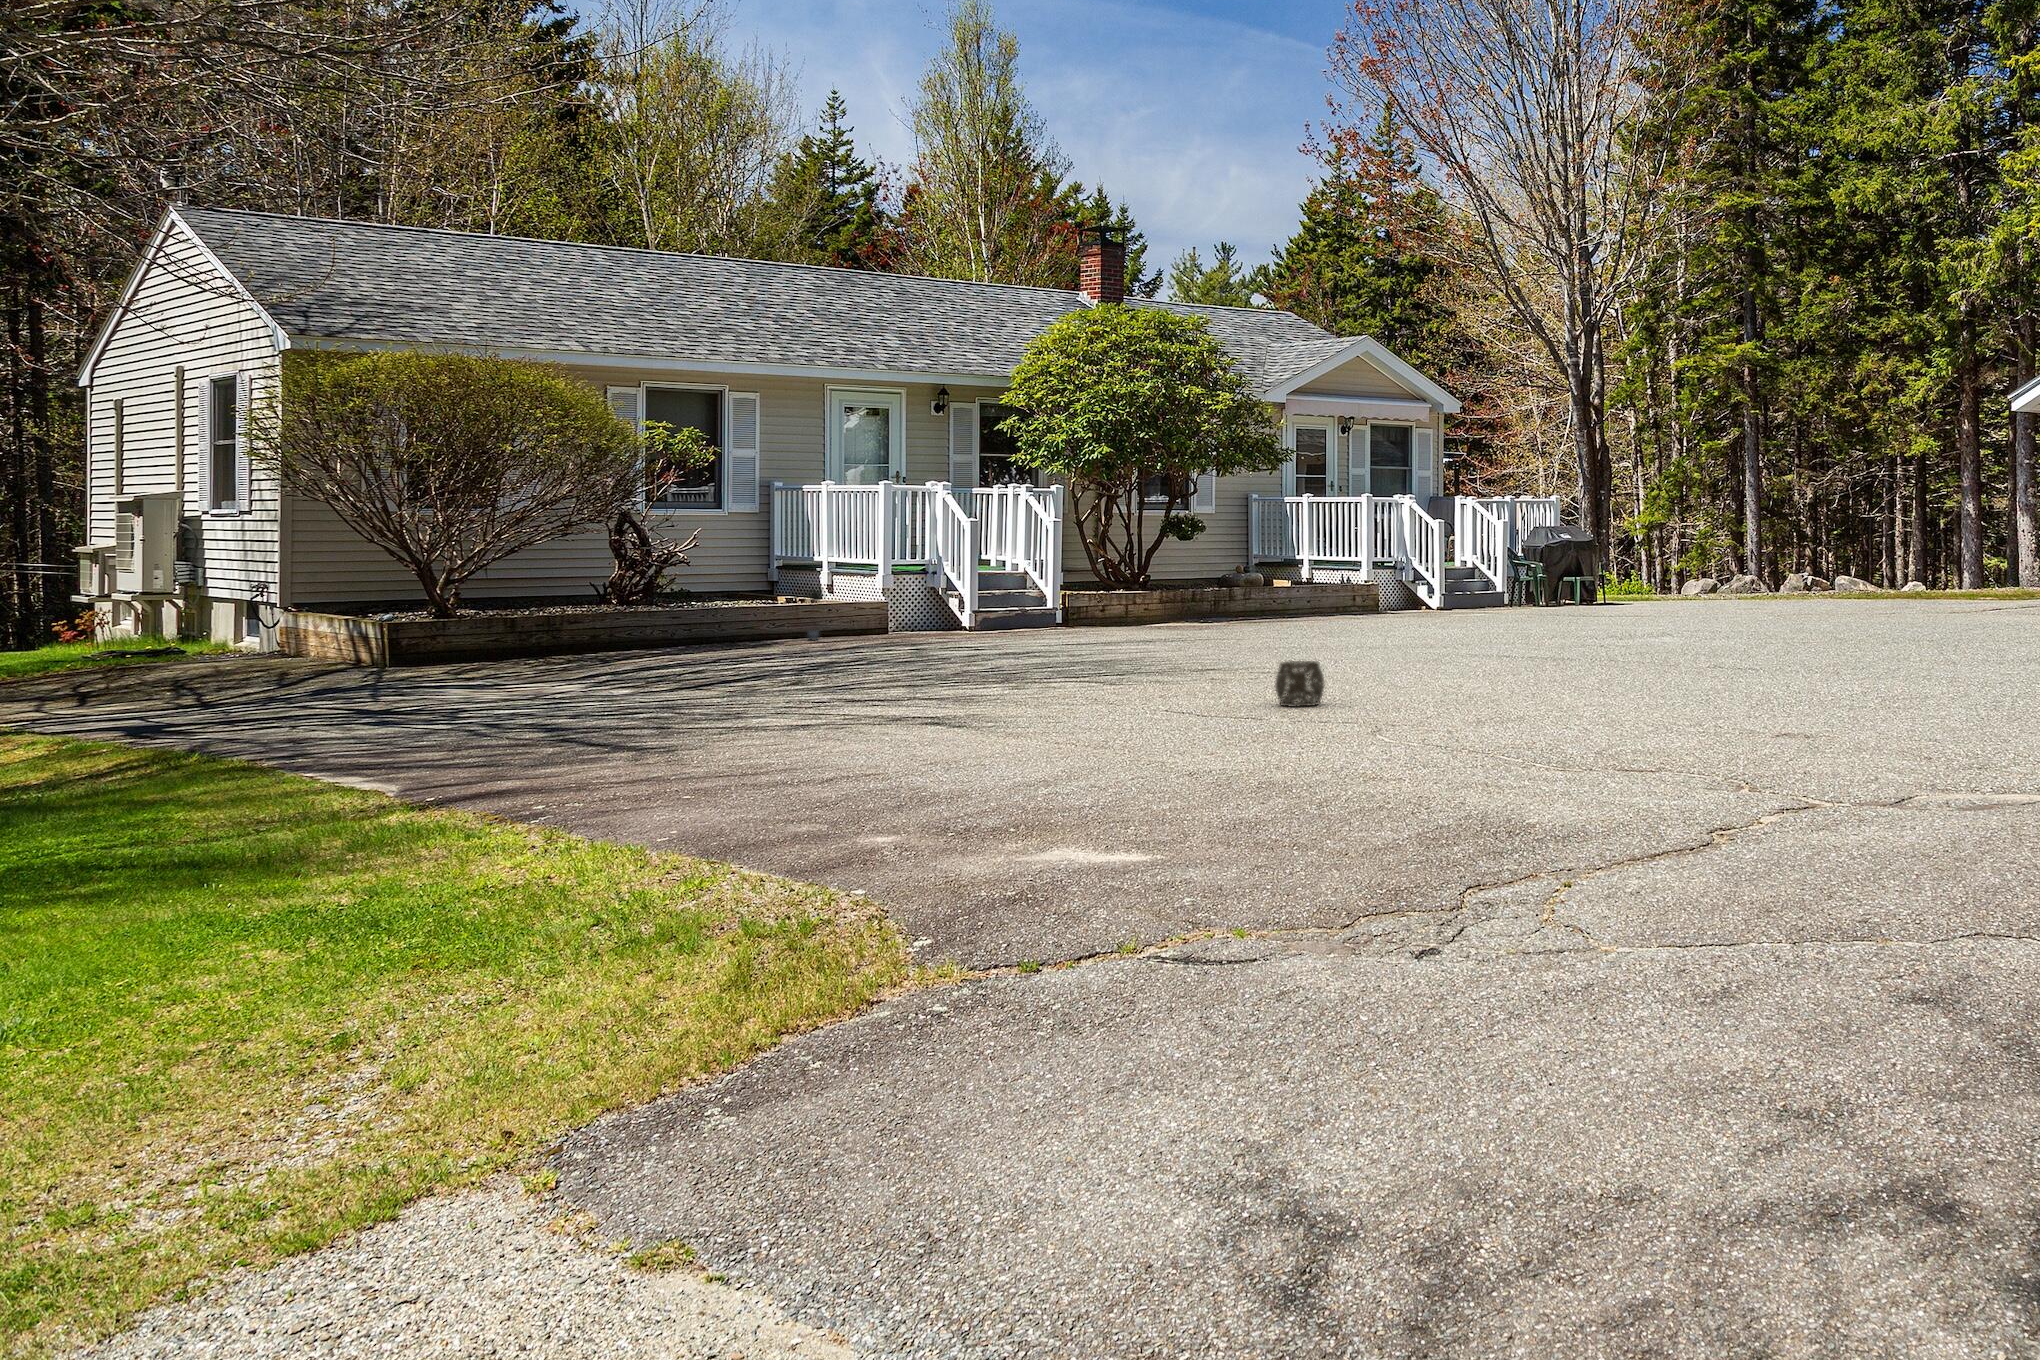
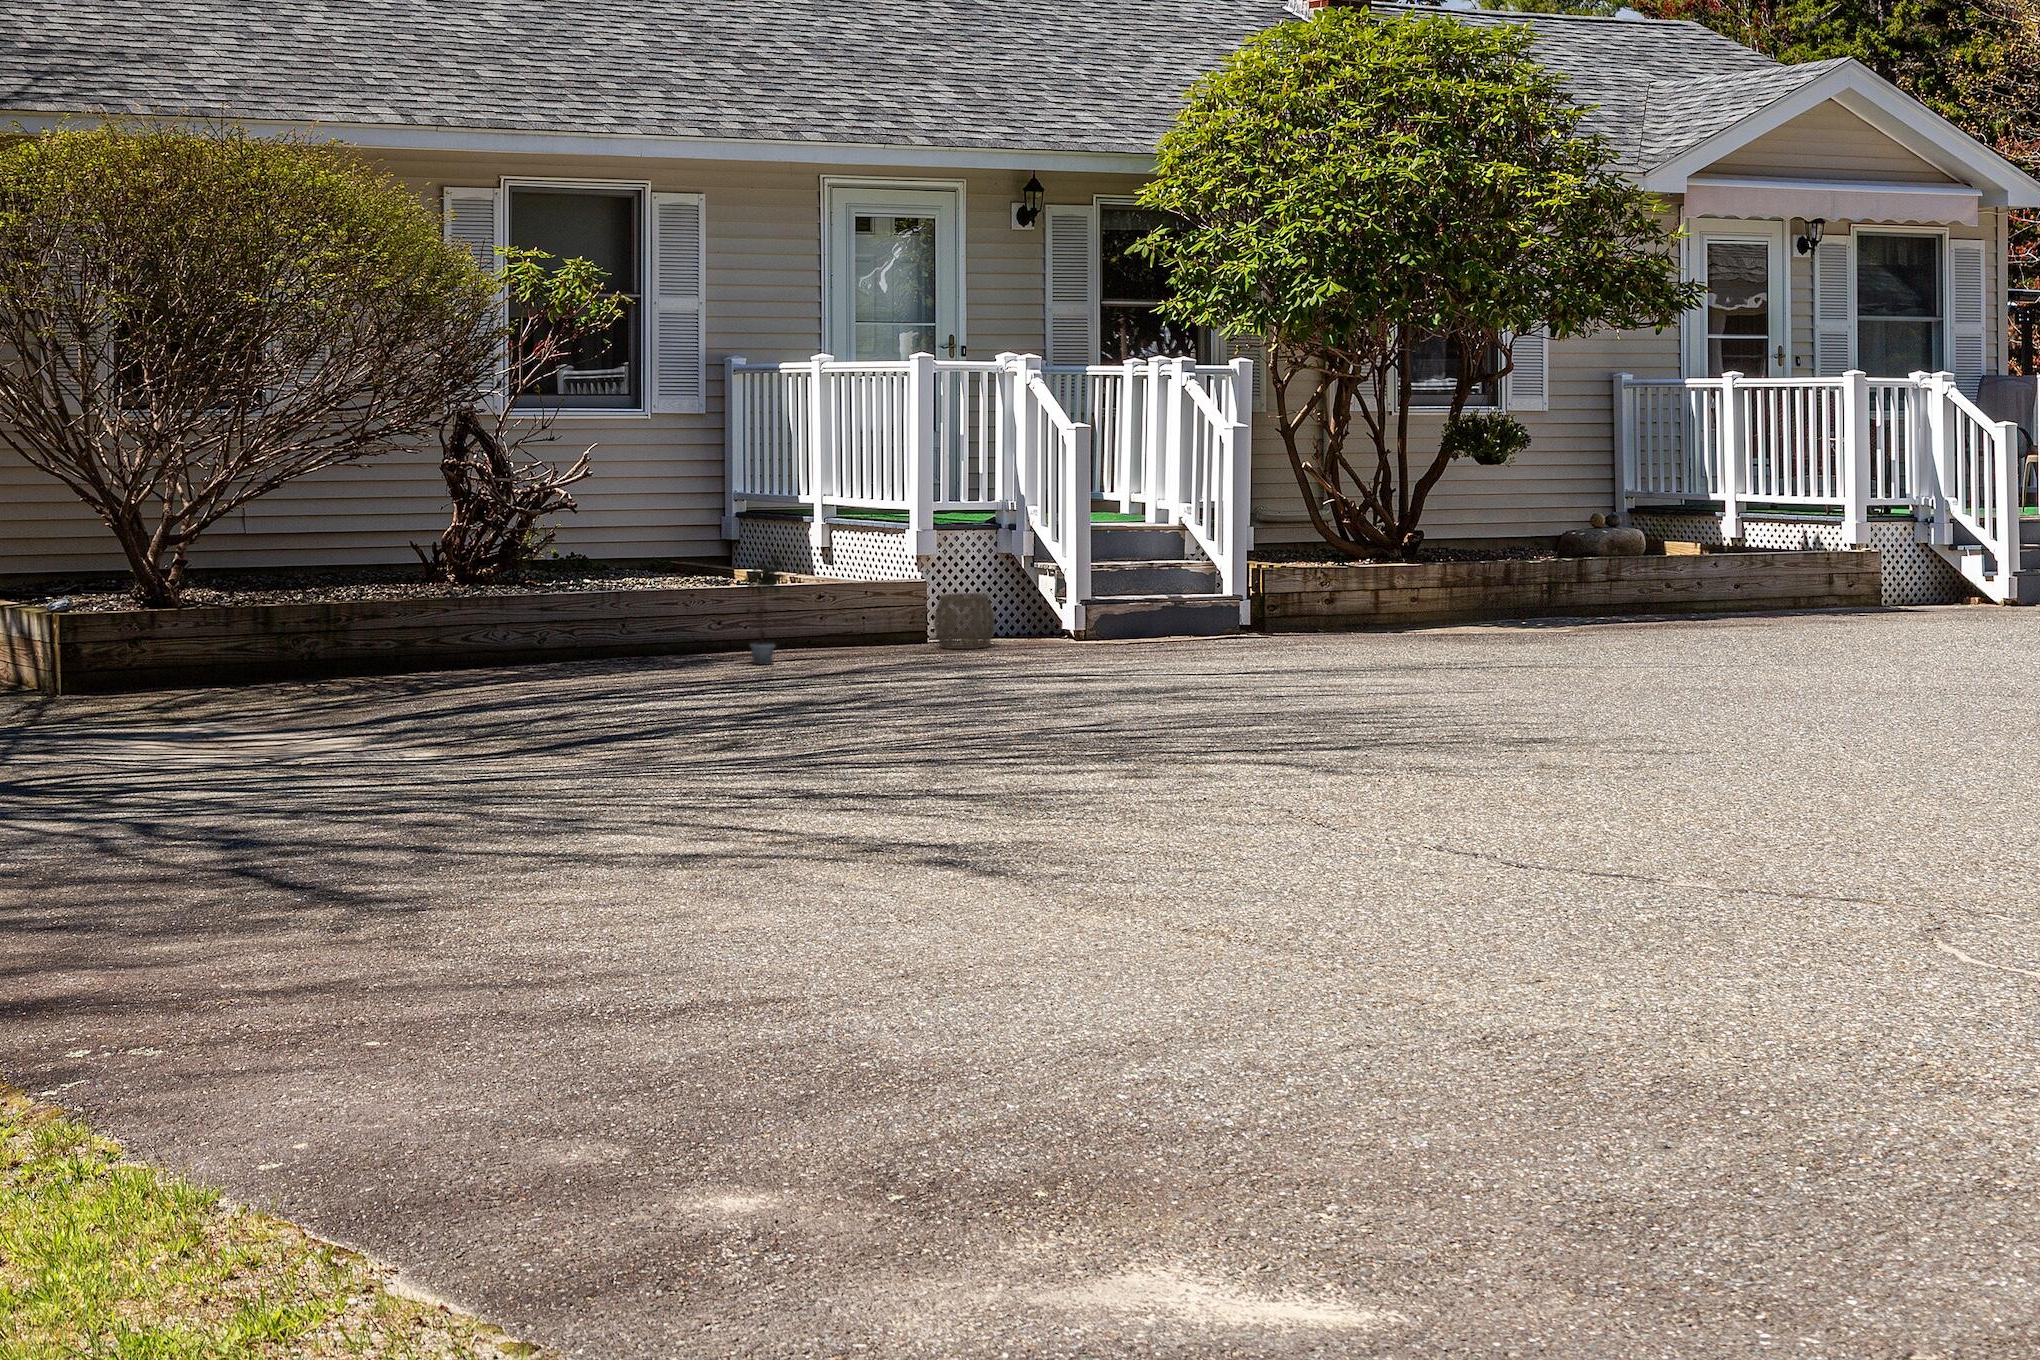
woven basket: present [1275,661,1324,707] -> present [934,593,995,649]

